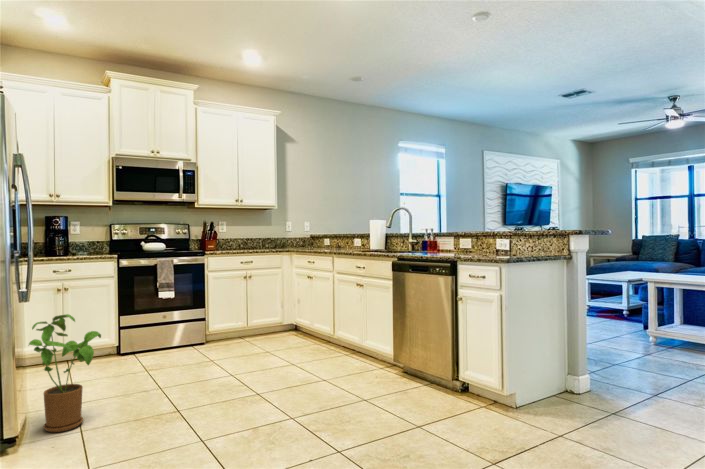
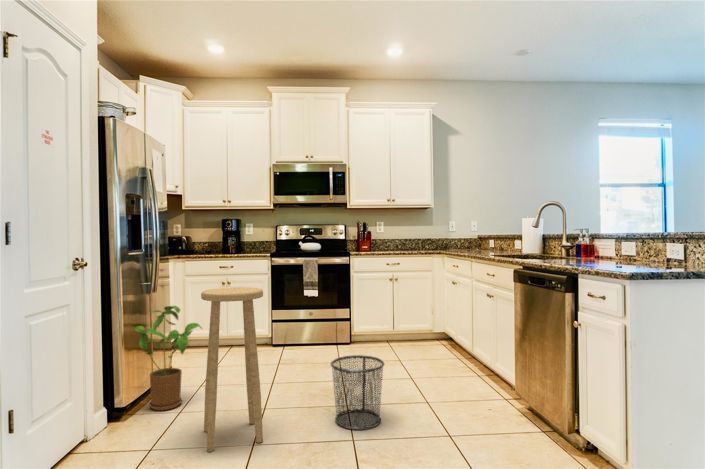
stool: none [143,286,215,447] -> present [201,287,263,452]
trash can: none [257,342,305,405] -> present [331,355,384,430]

